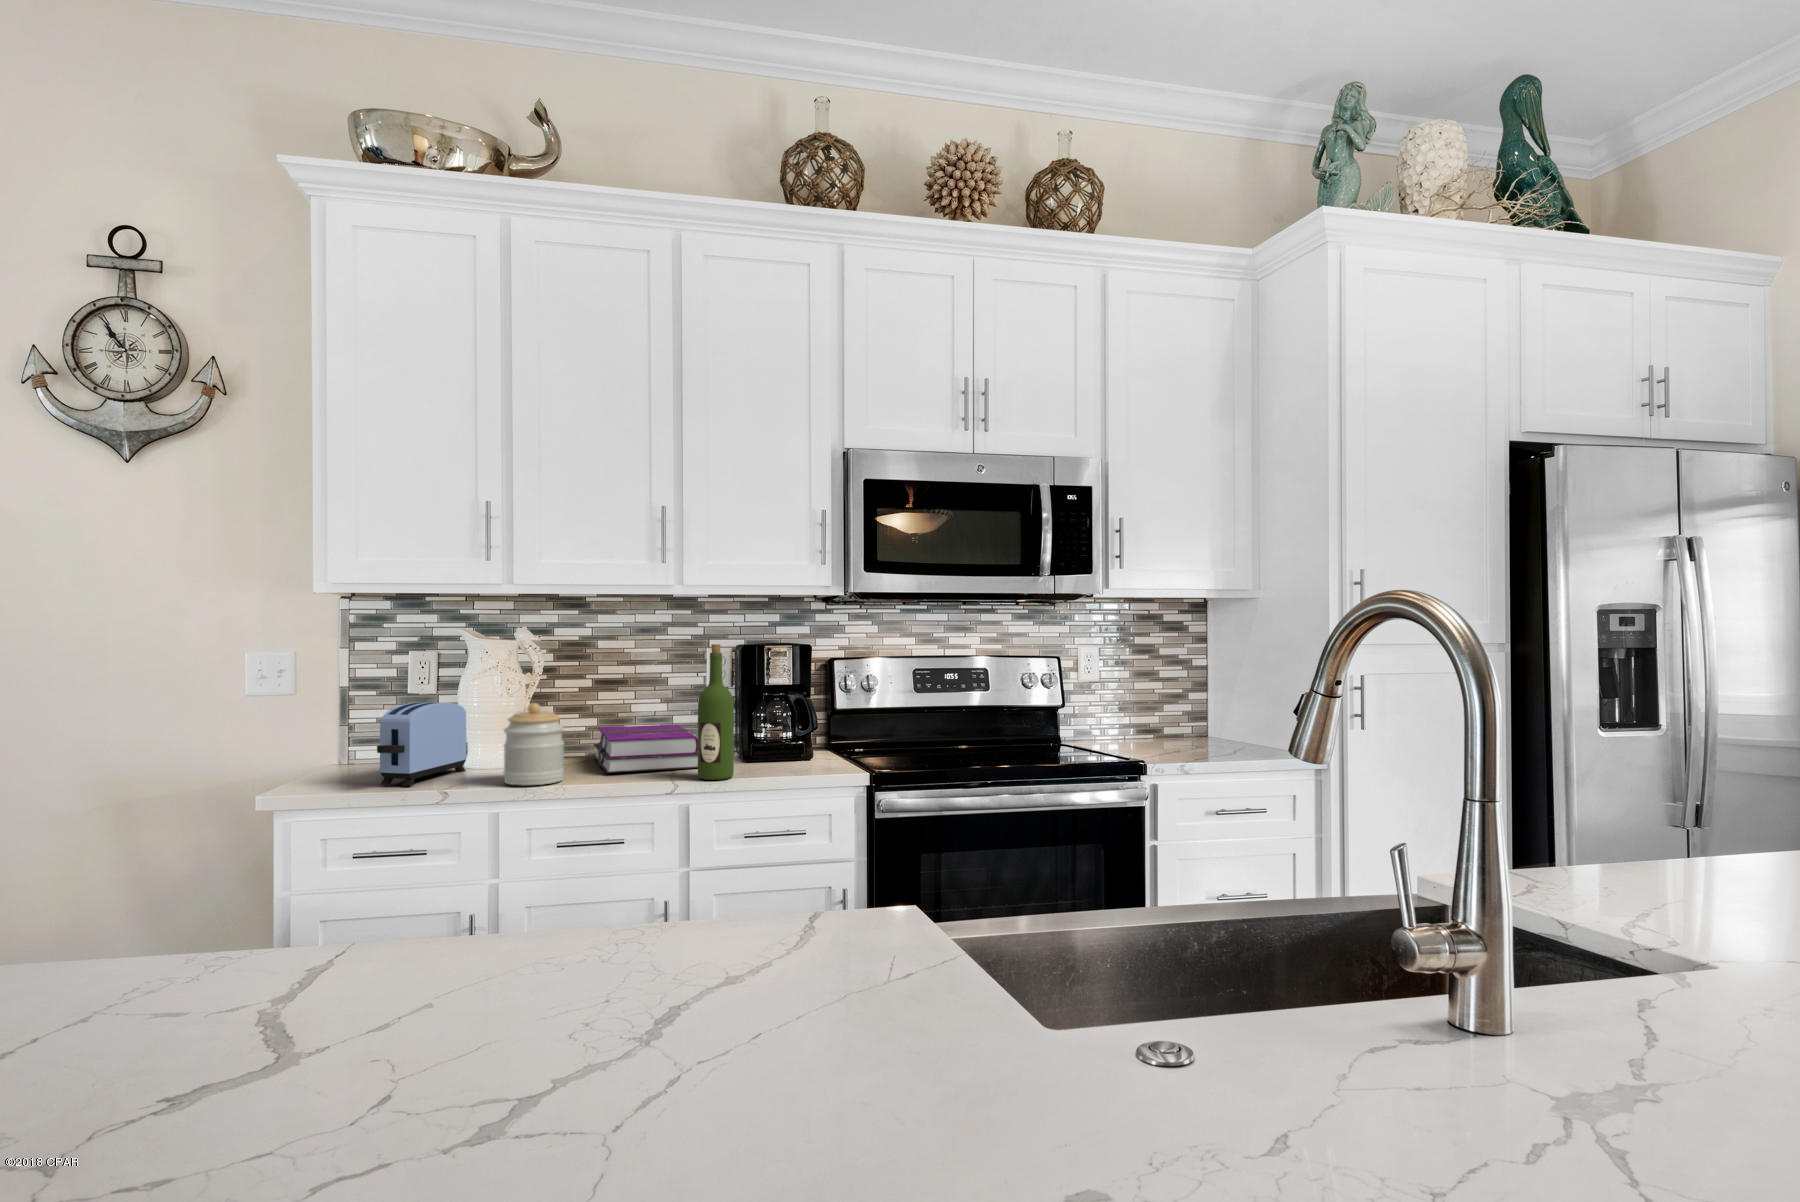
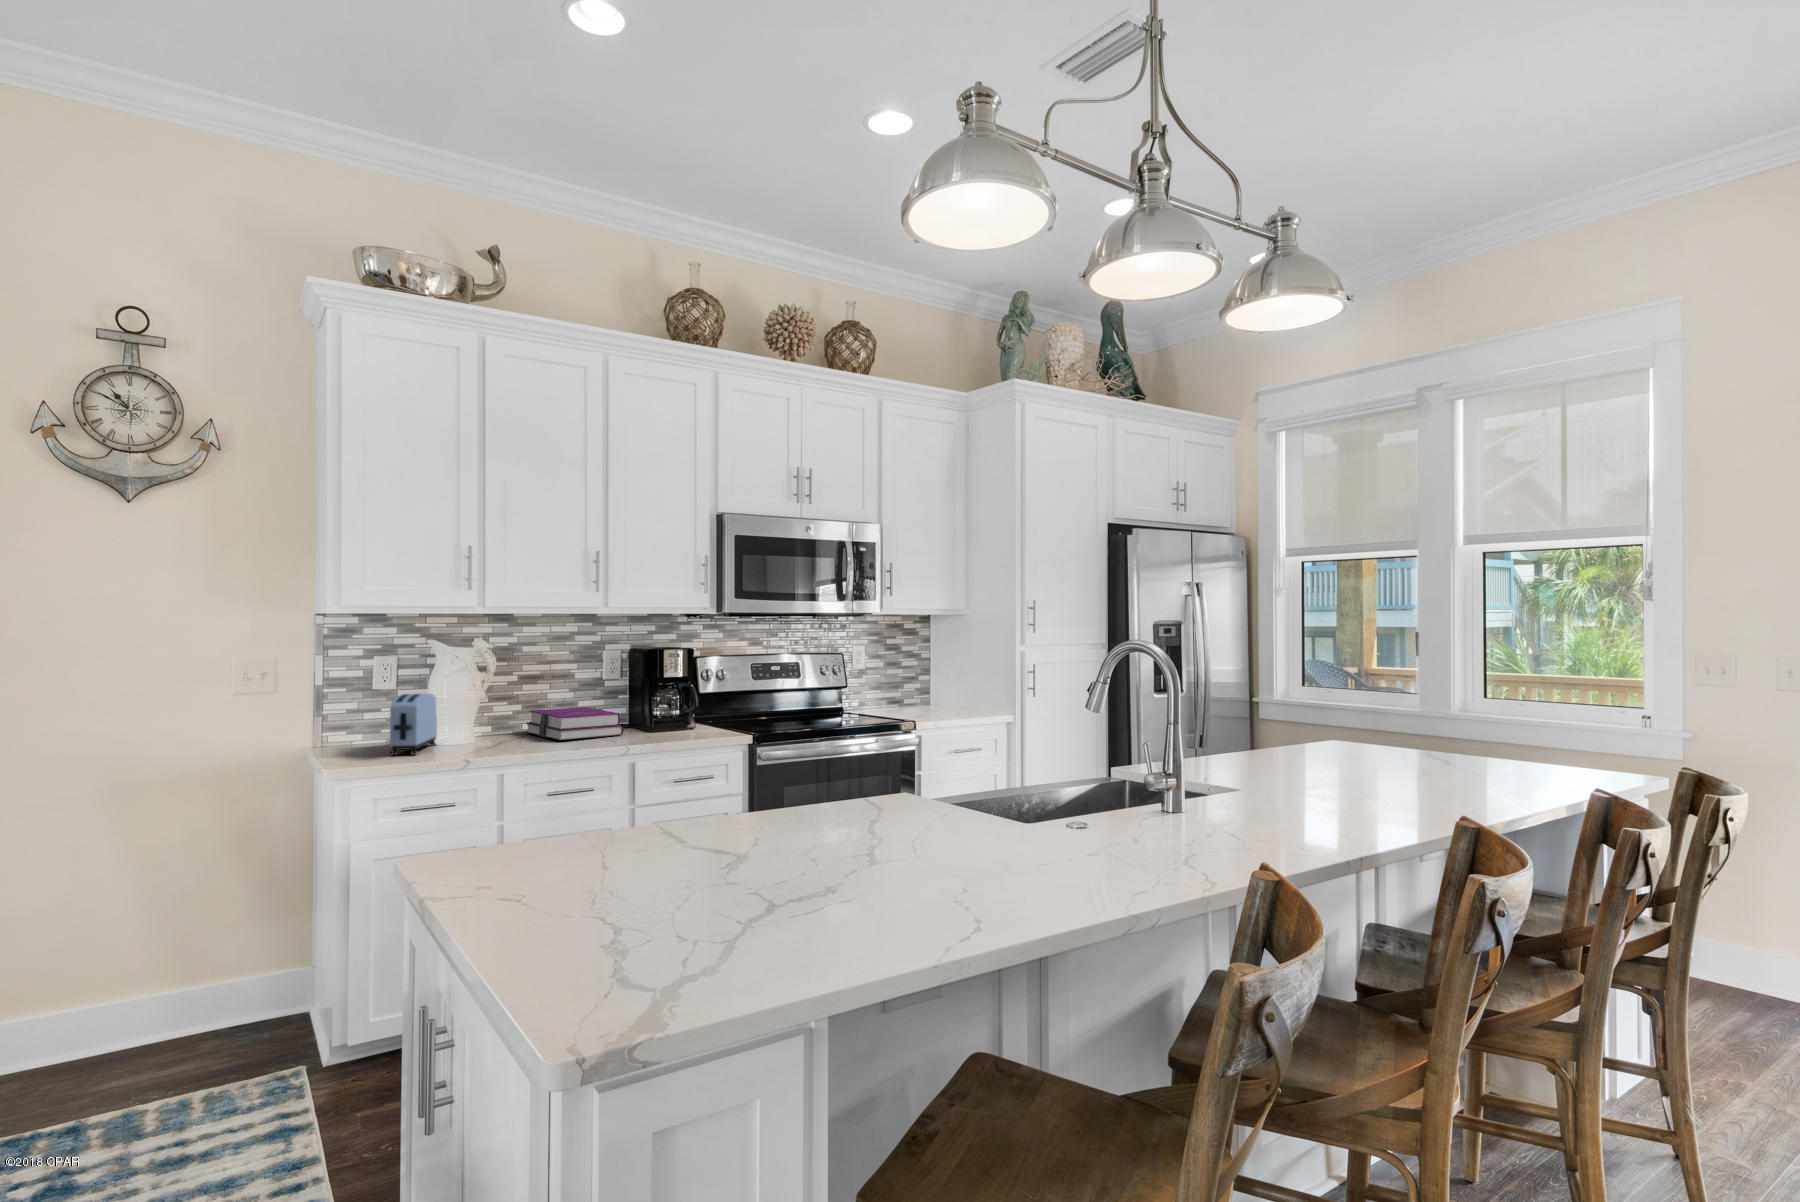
wine bottle: present [698,644,734,780] -> none [632,648,657,741]
jar: present [503,703,564,785] -> none [488,691,533,750]

